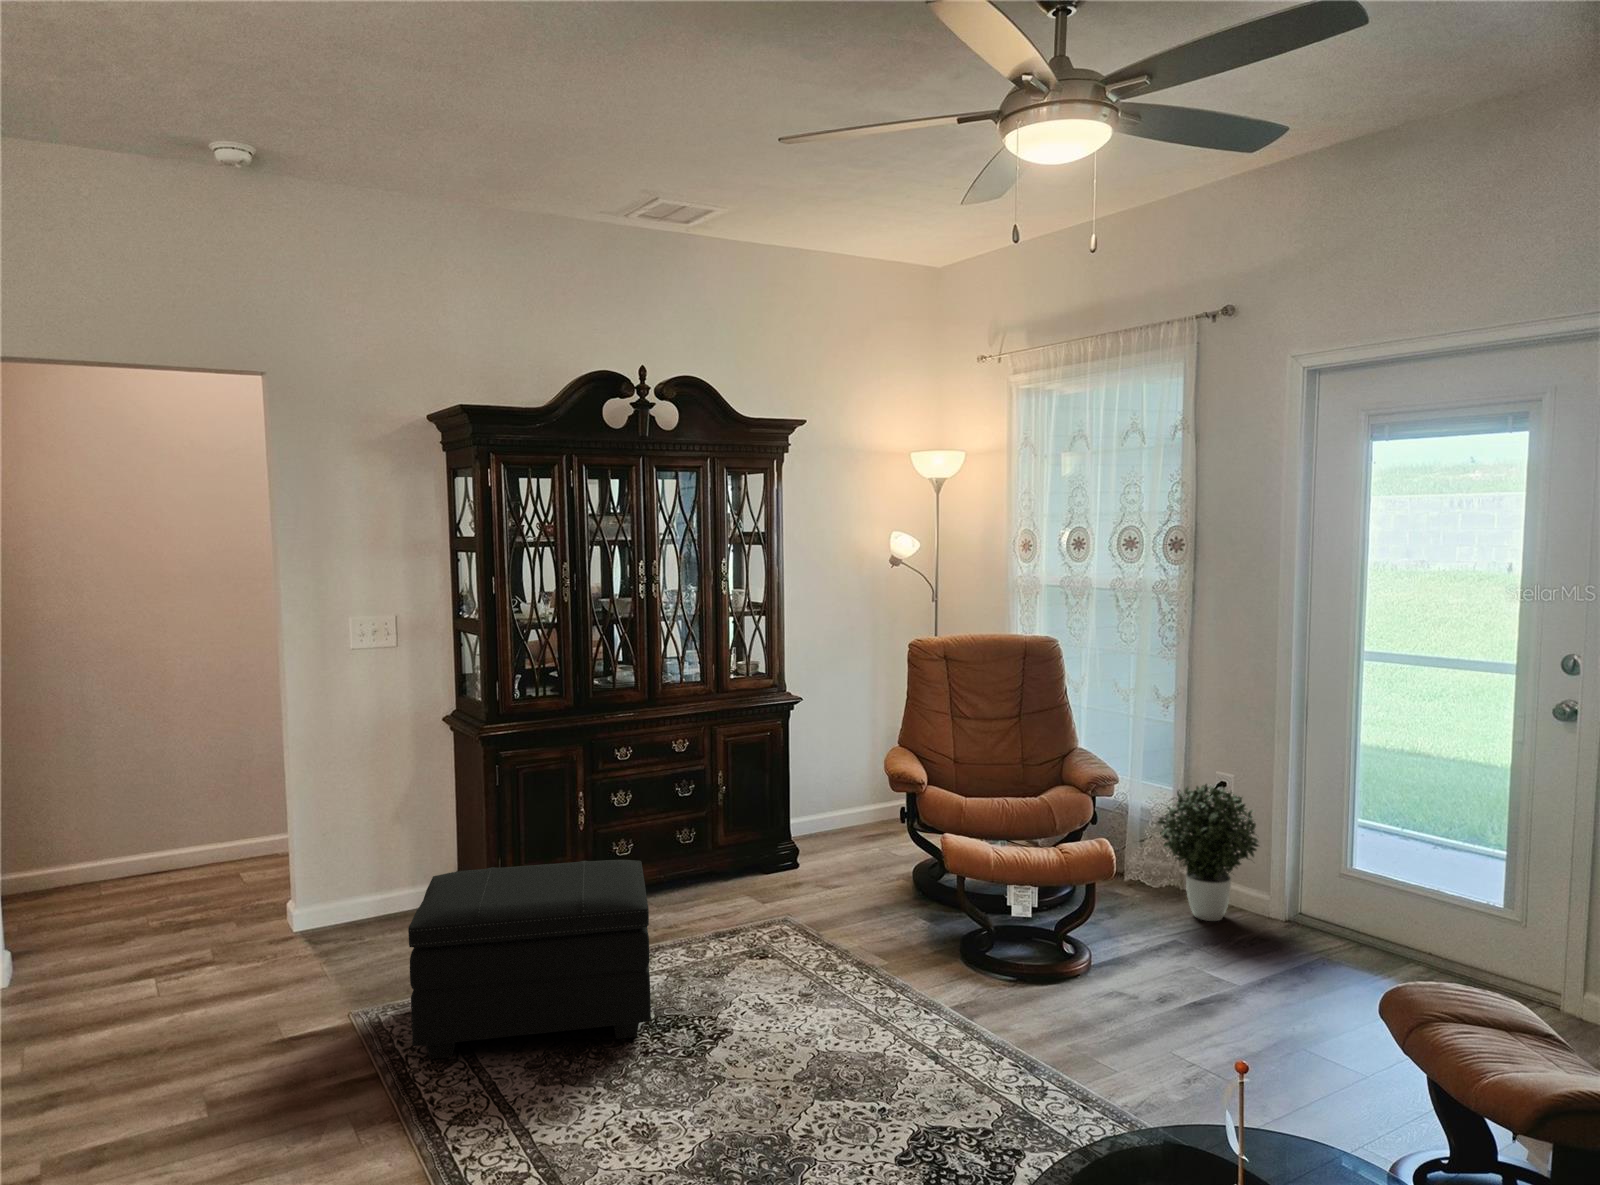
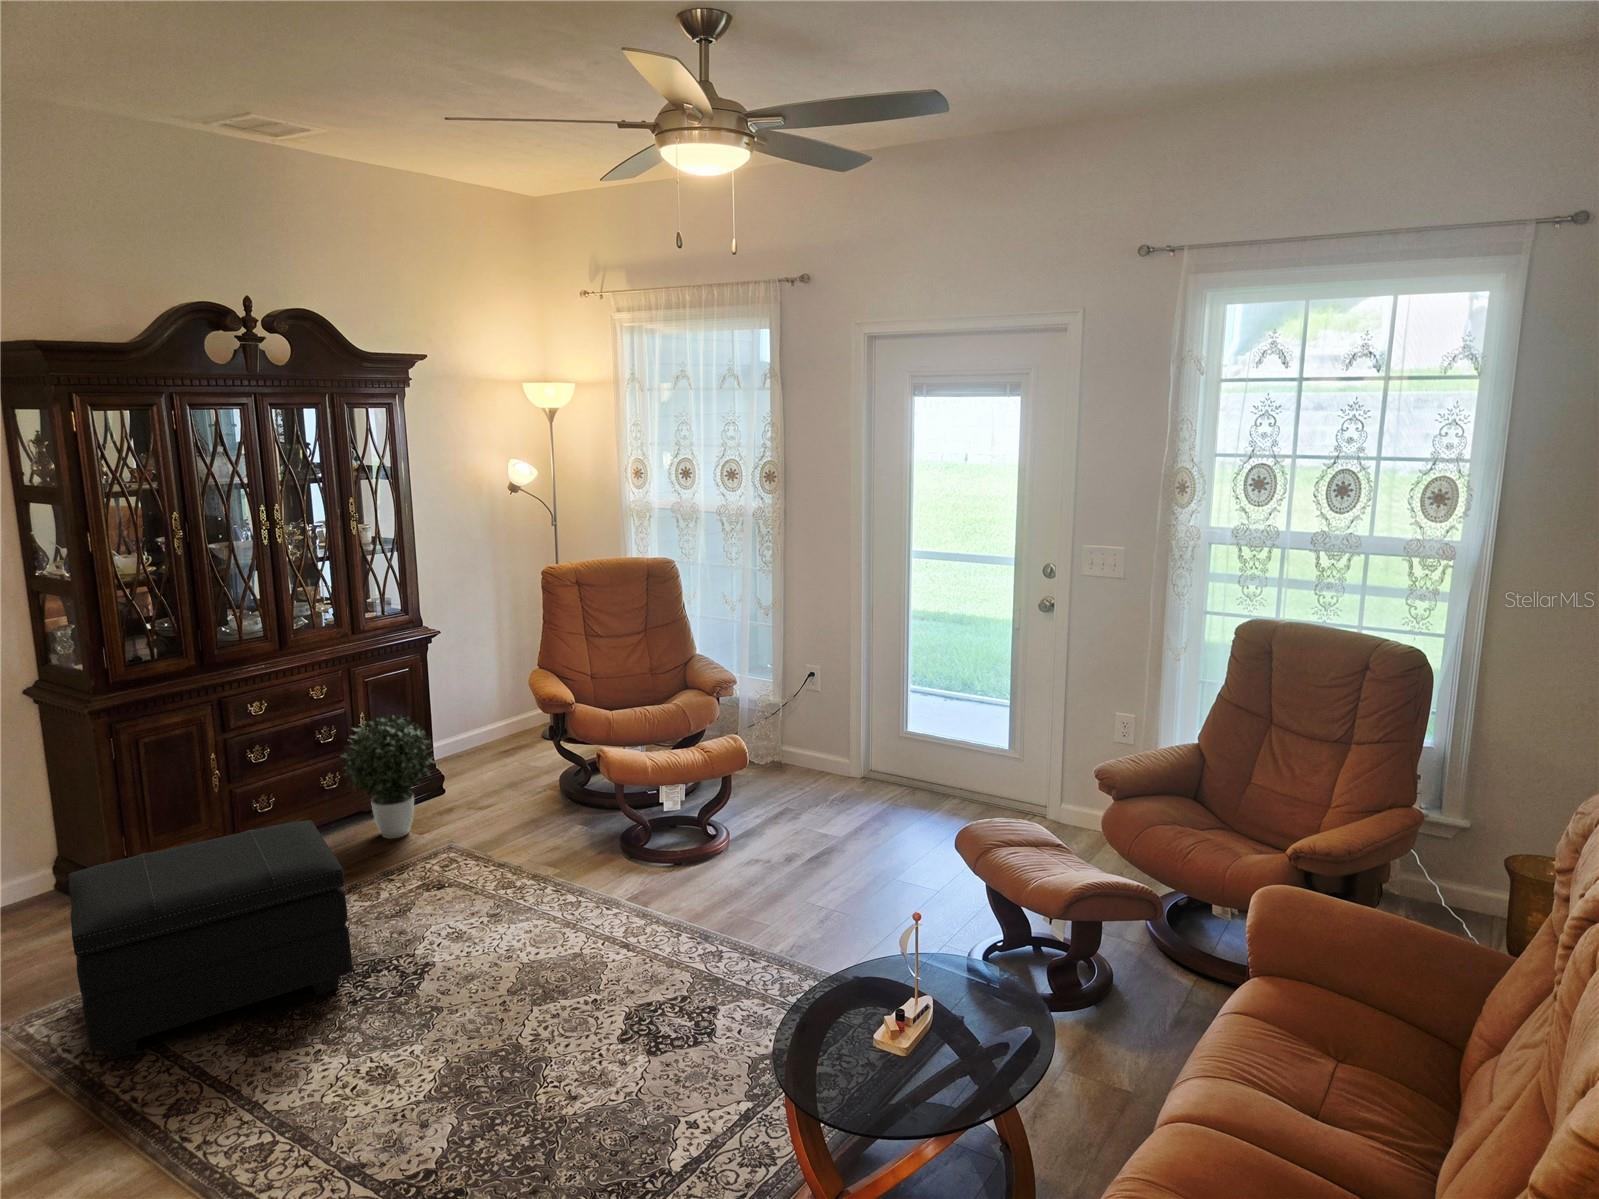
potted plant: present [1157,784,1259,921] -> present [341,715,435,839]

